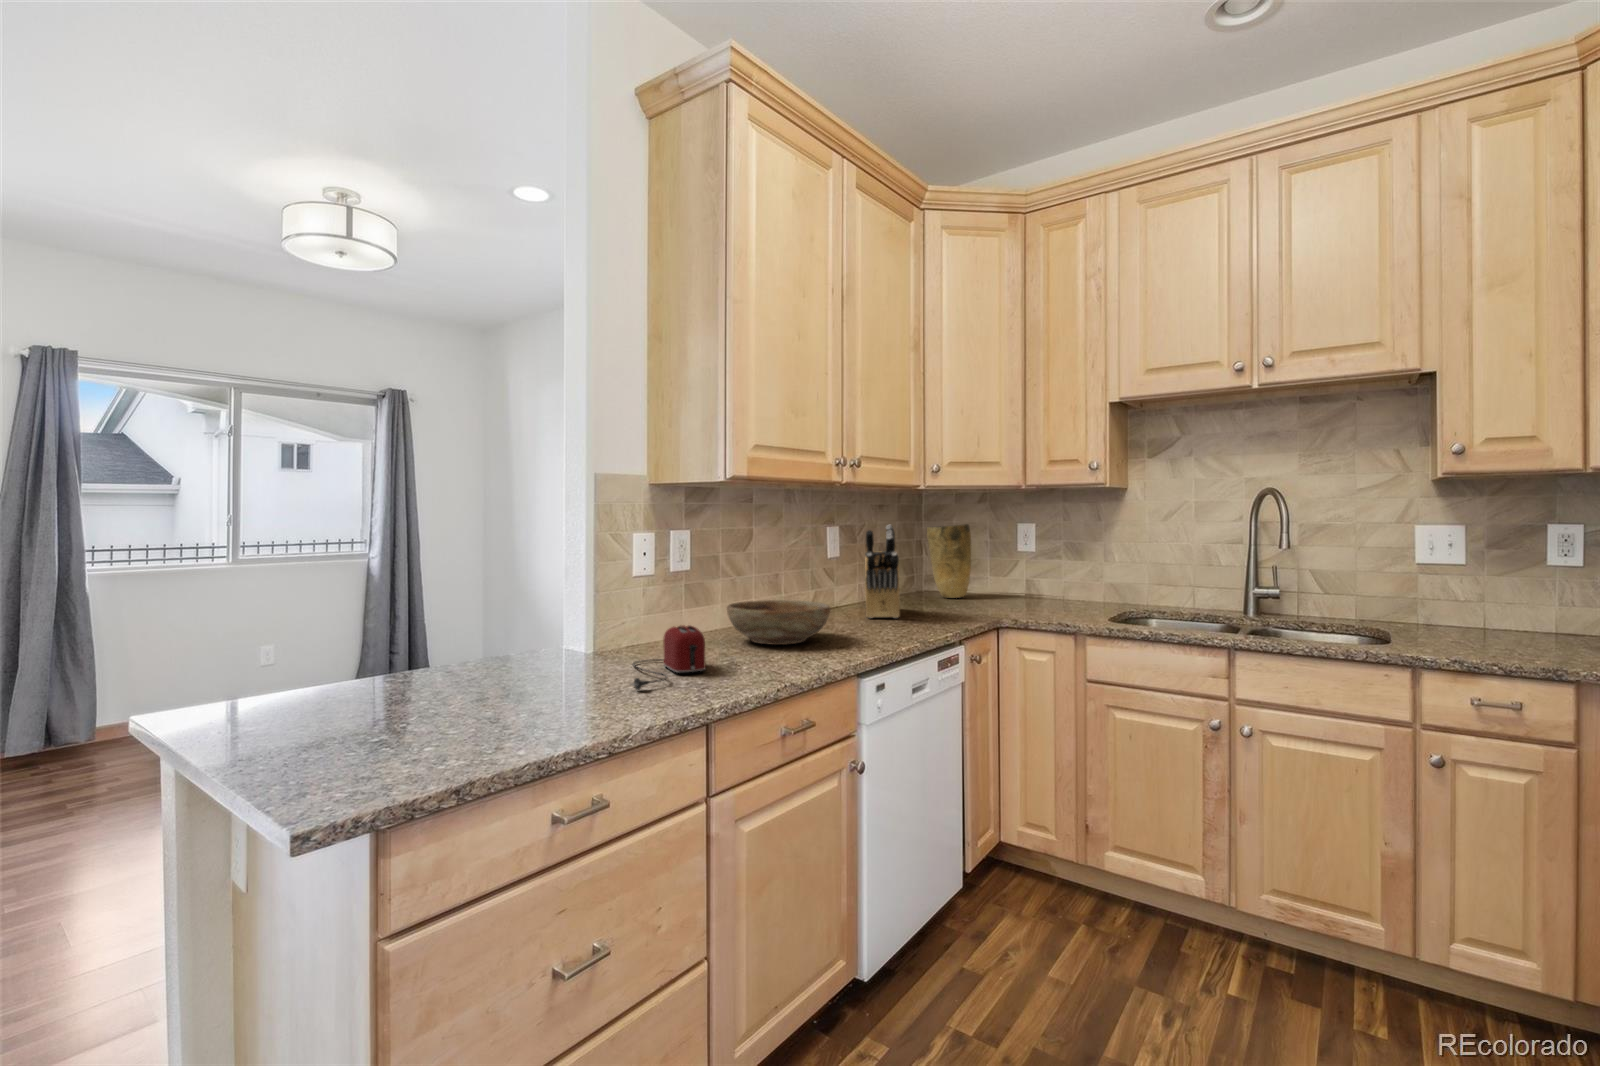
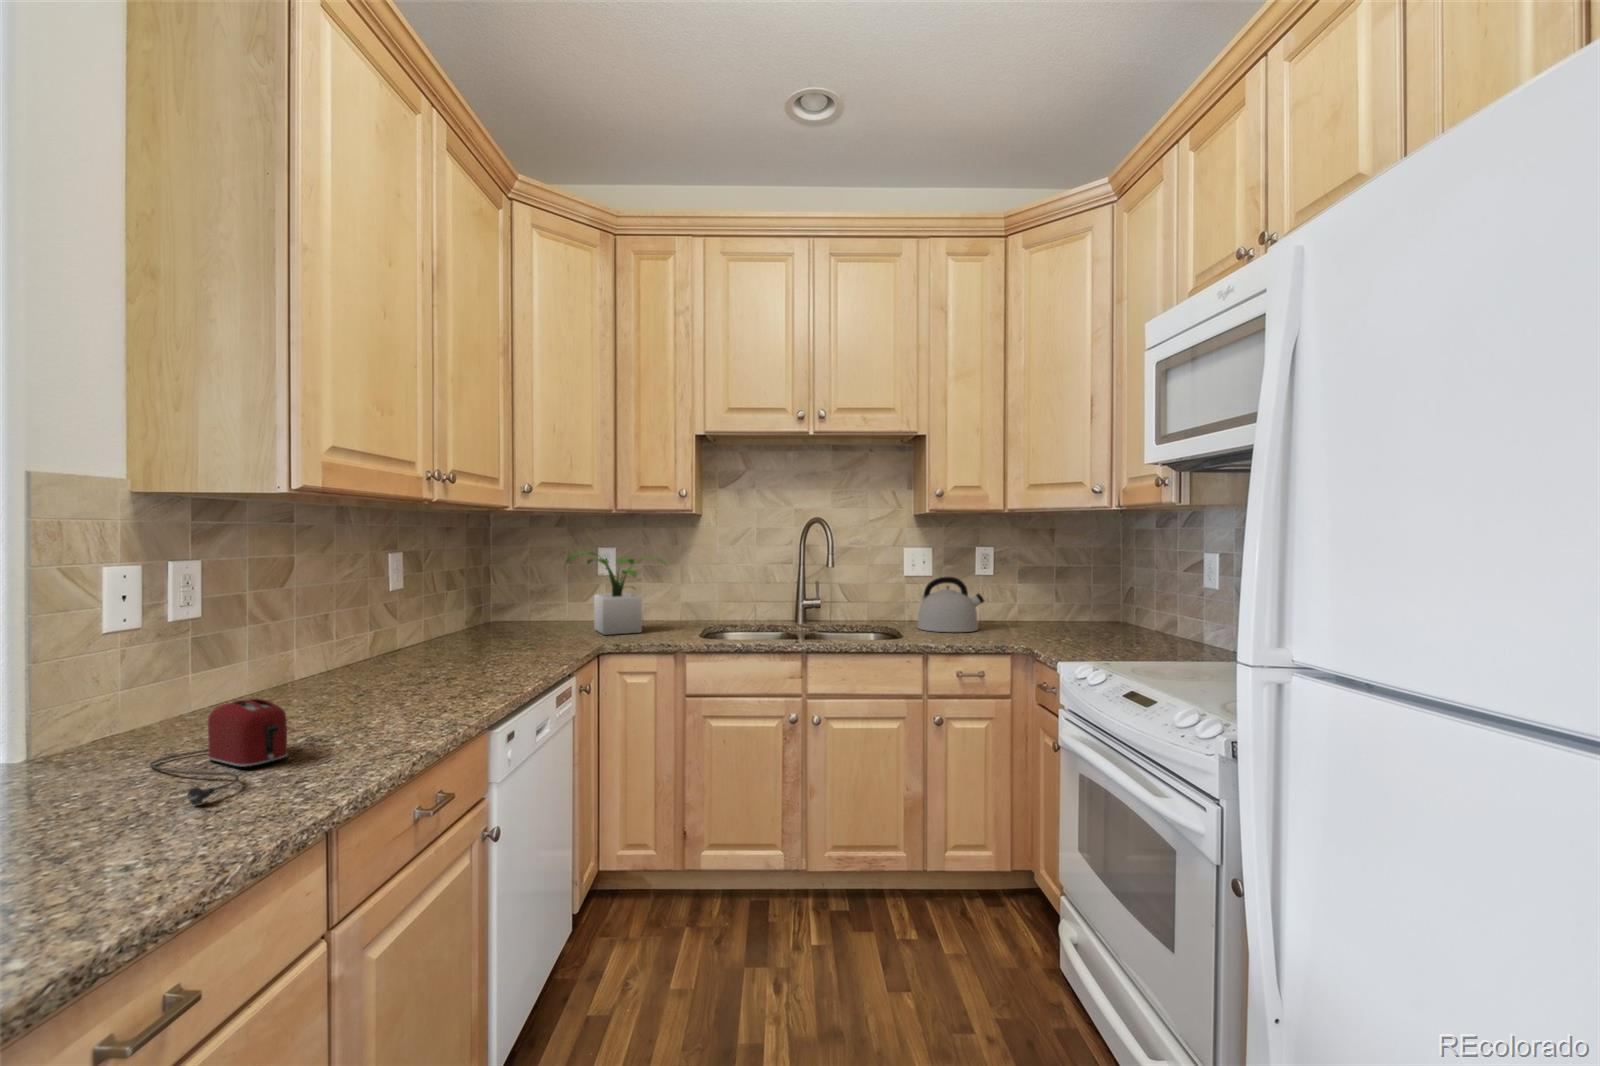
vase: present [927,524,971,598] -> none [501,544,551,624]
knife block: present [865,525,900,618] -> none [442,549,495,657]
potted plant: none [972,530,1078,613] -> present [565,552,666,635]
kettle: none [1426,568,1553,647] -> present [917,577,984,632]
bowl: present [727,600,830,645] -> none [282,646,432,706]

